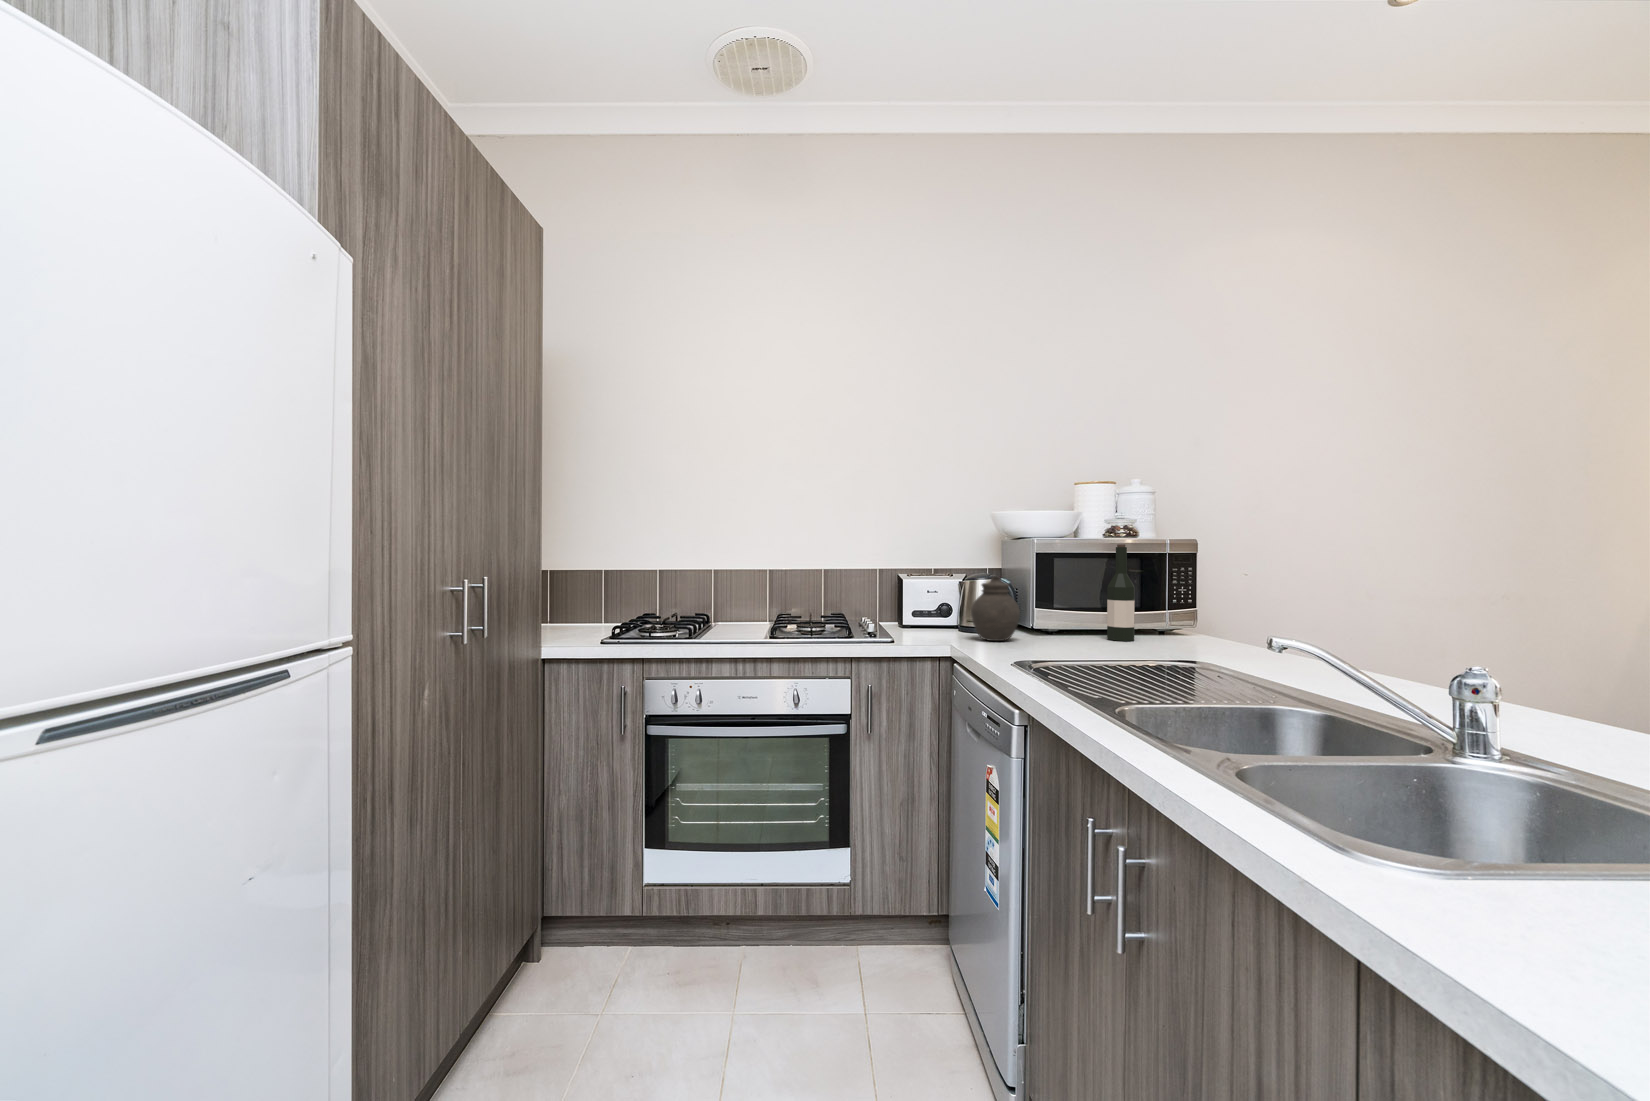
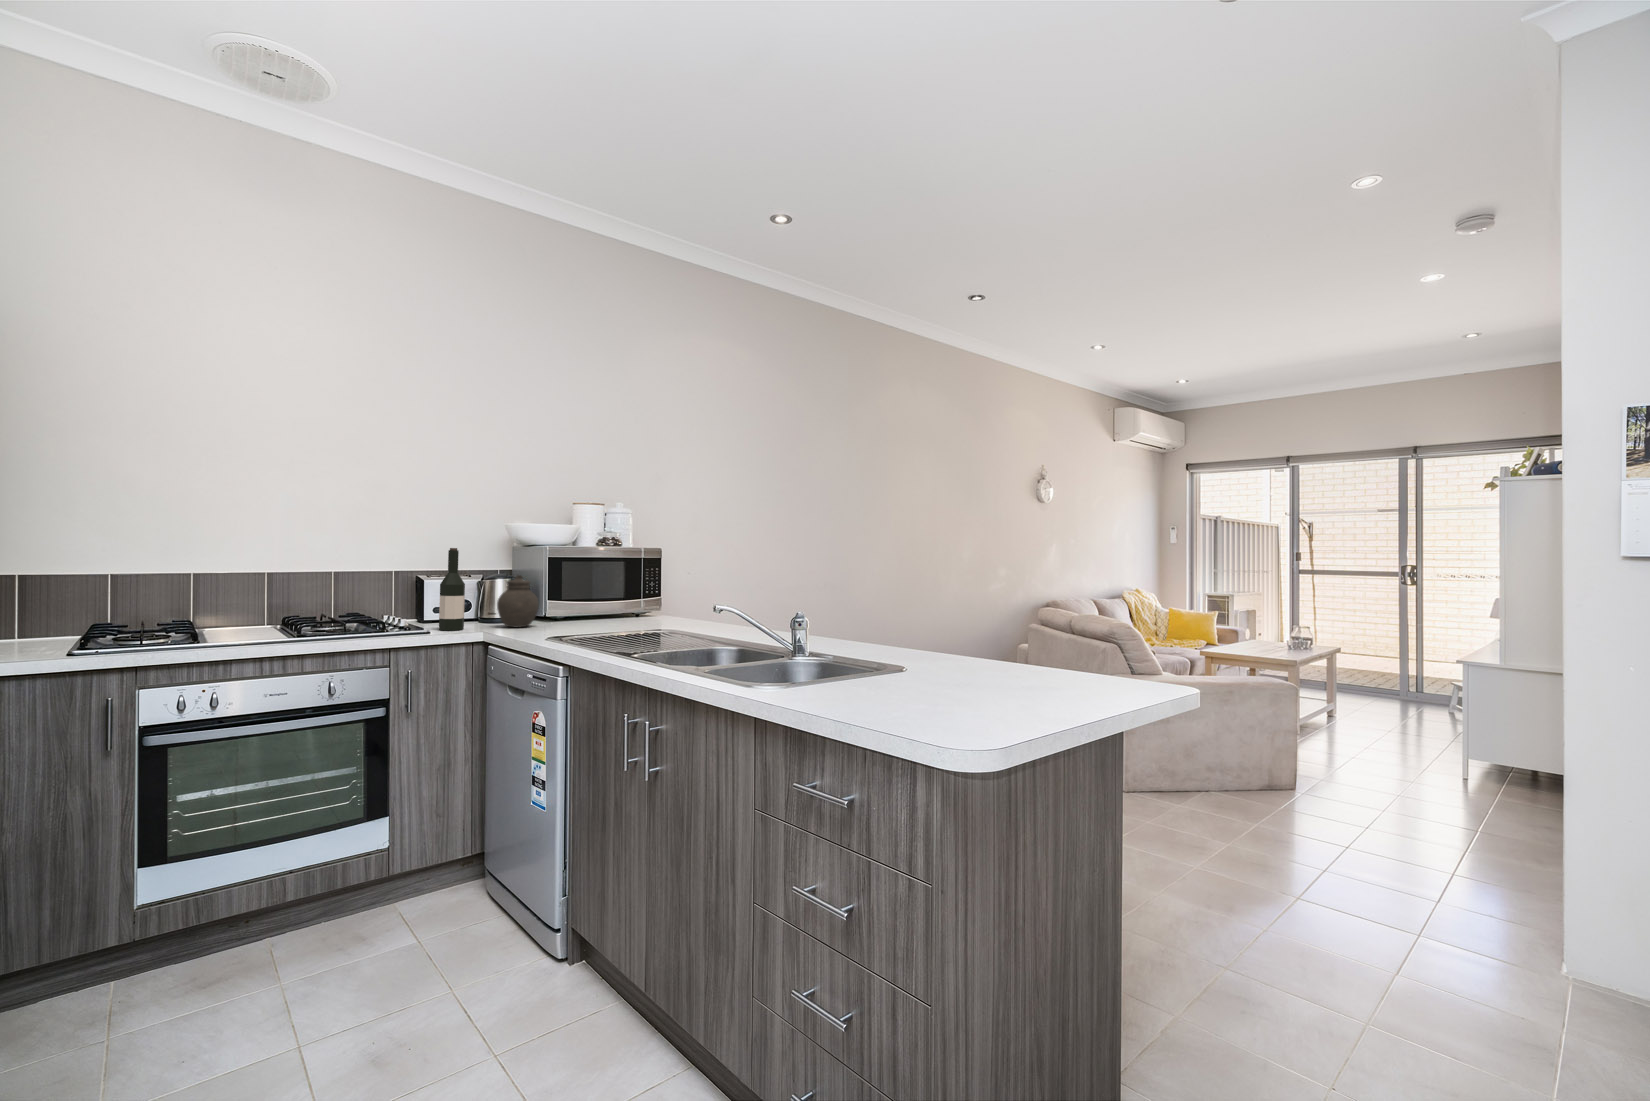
wine bottle: present [1107,544,1135,641] -> present [439,548,465,630]

